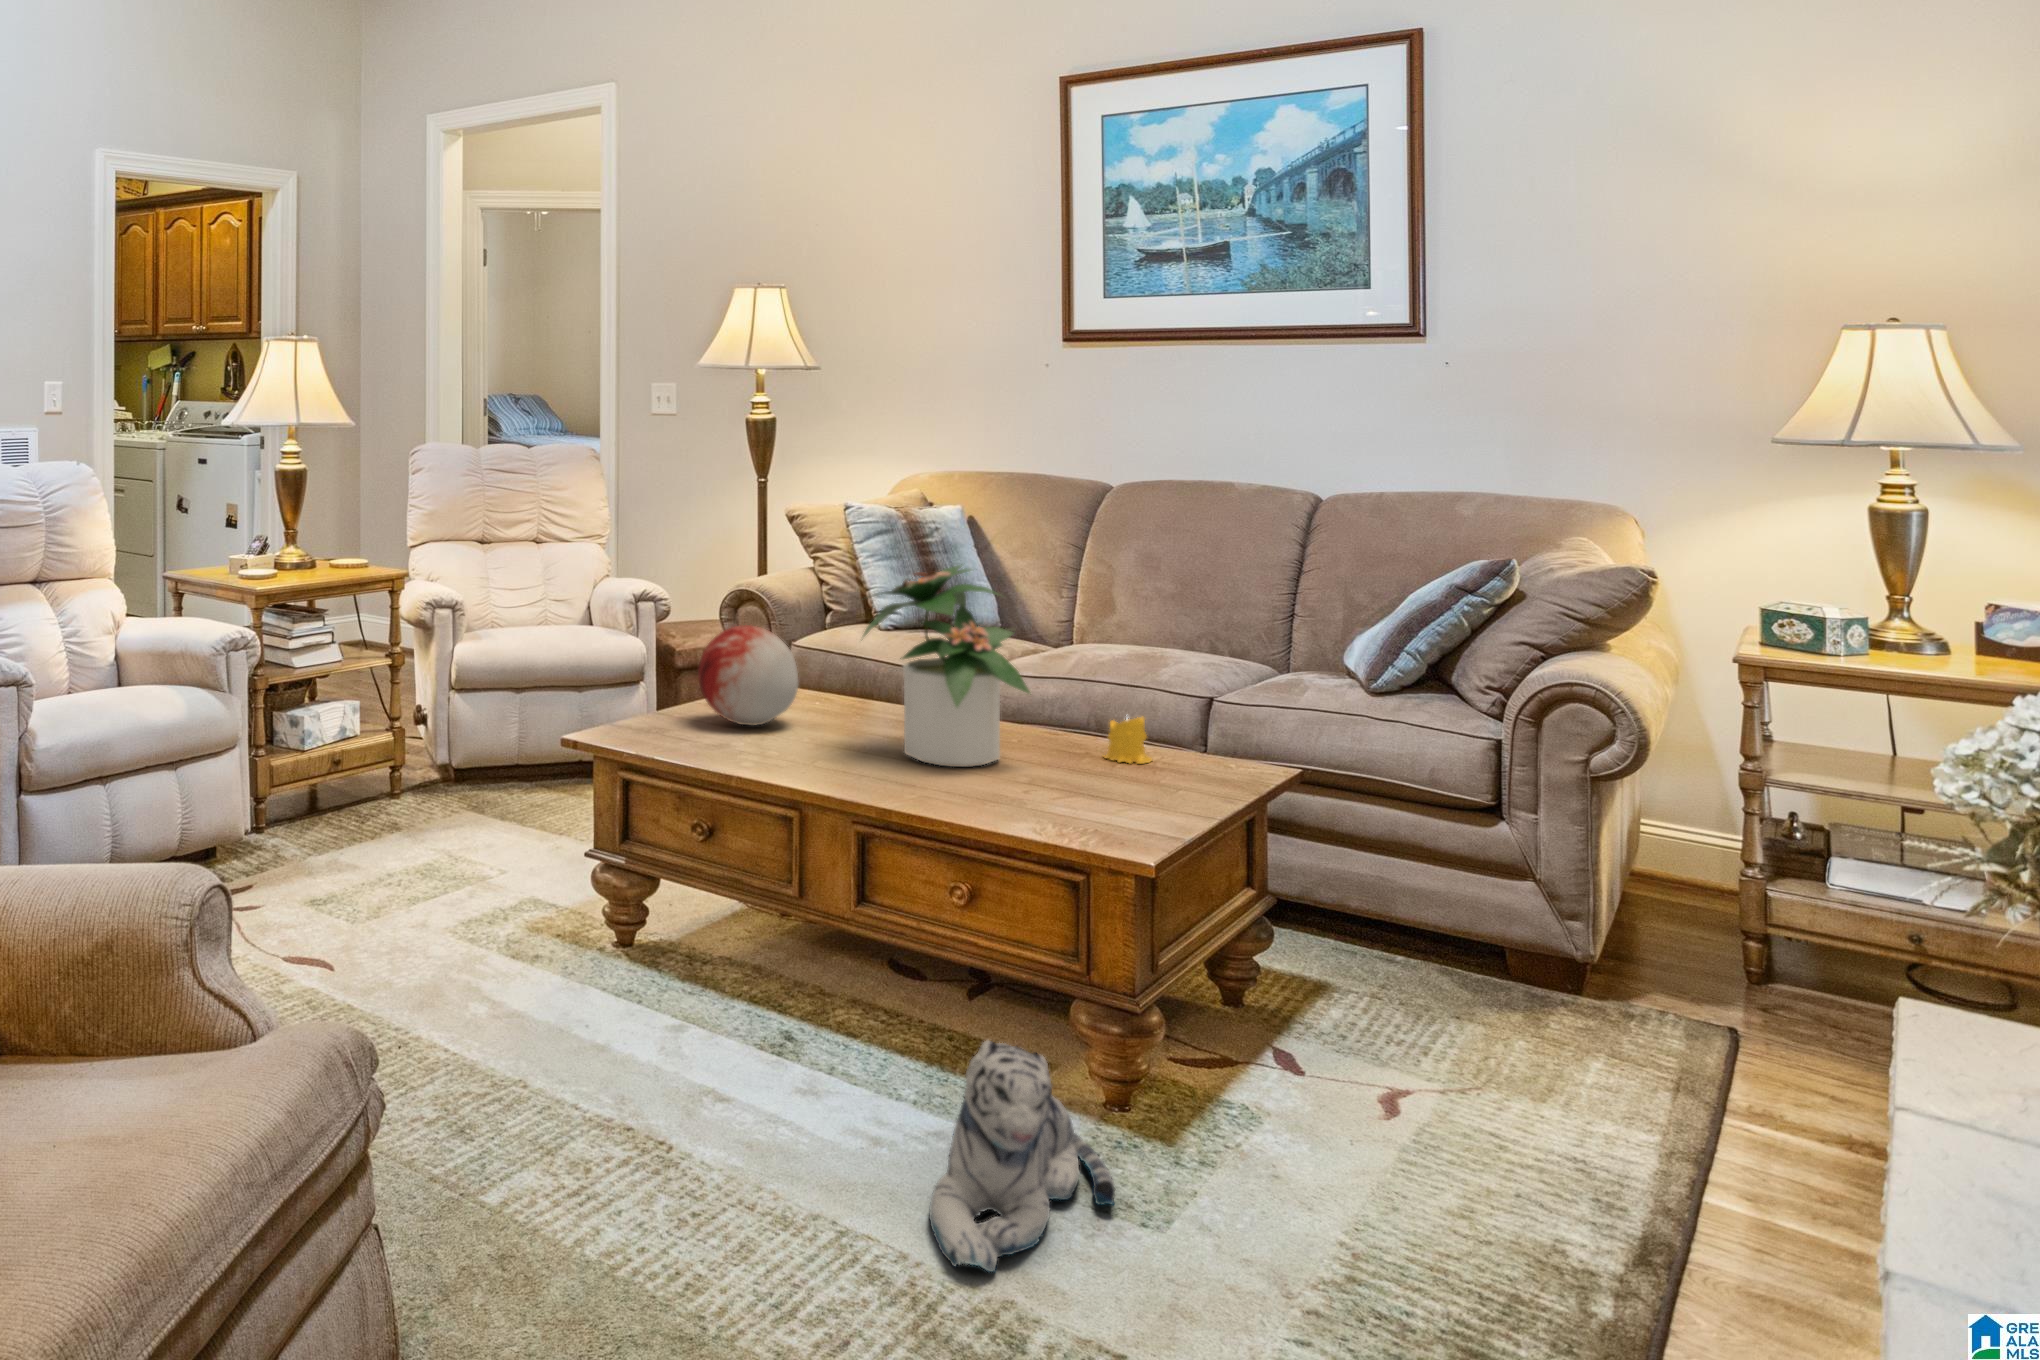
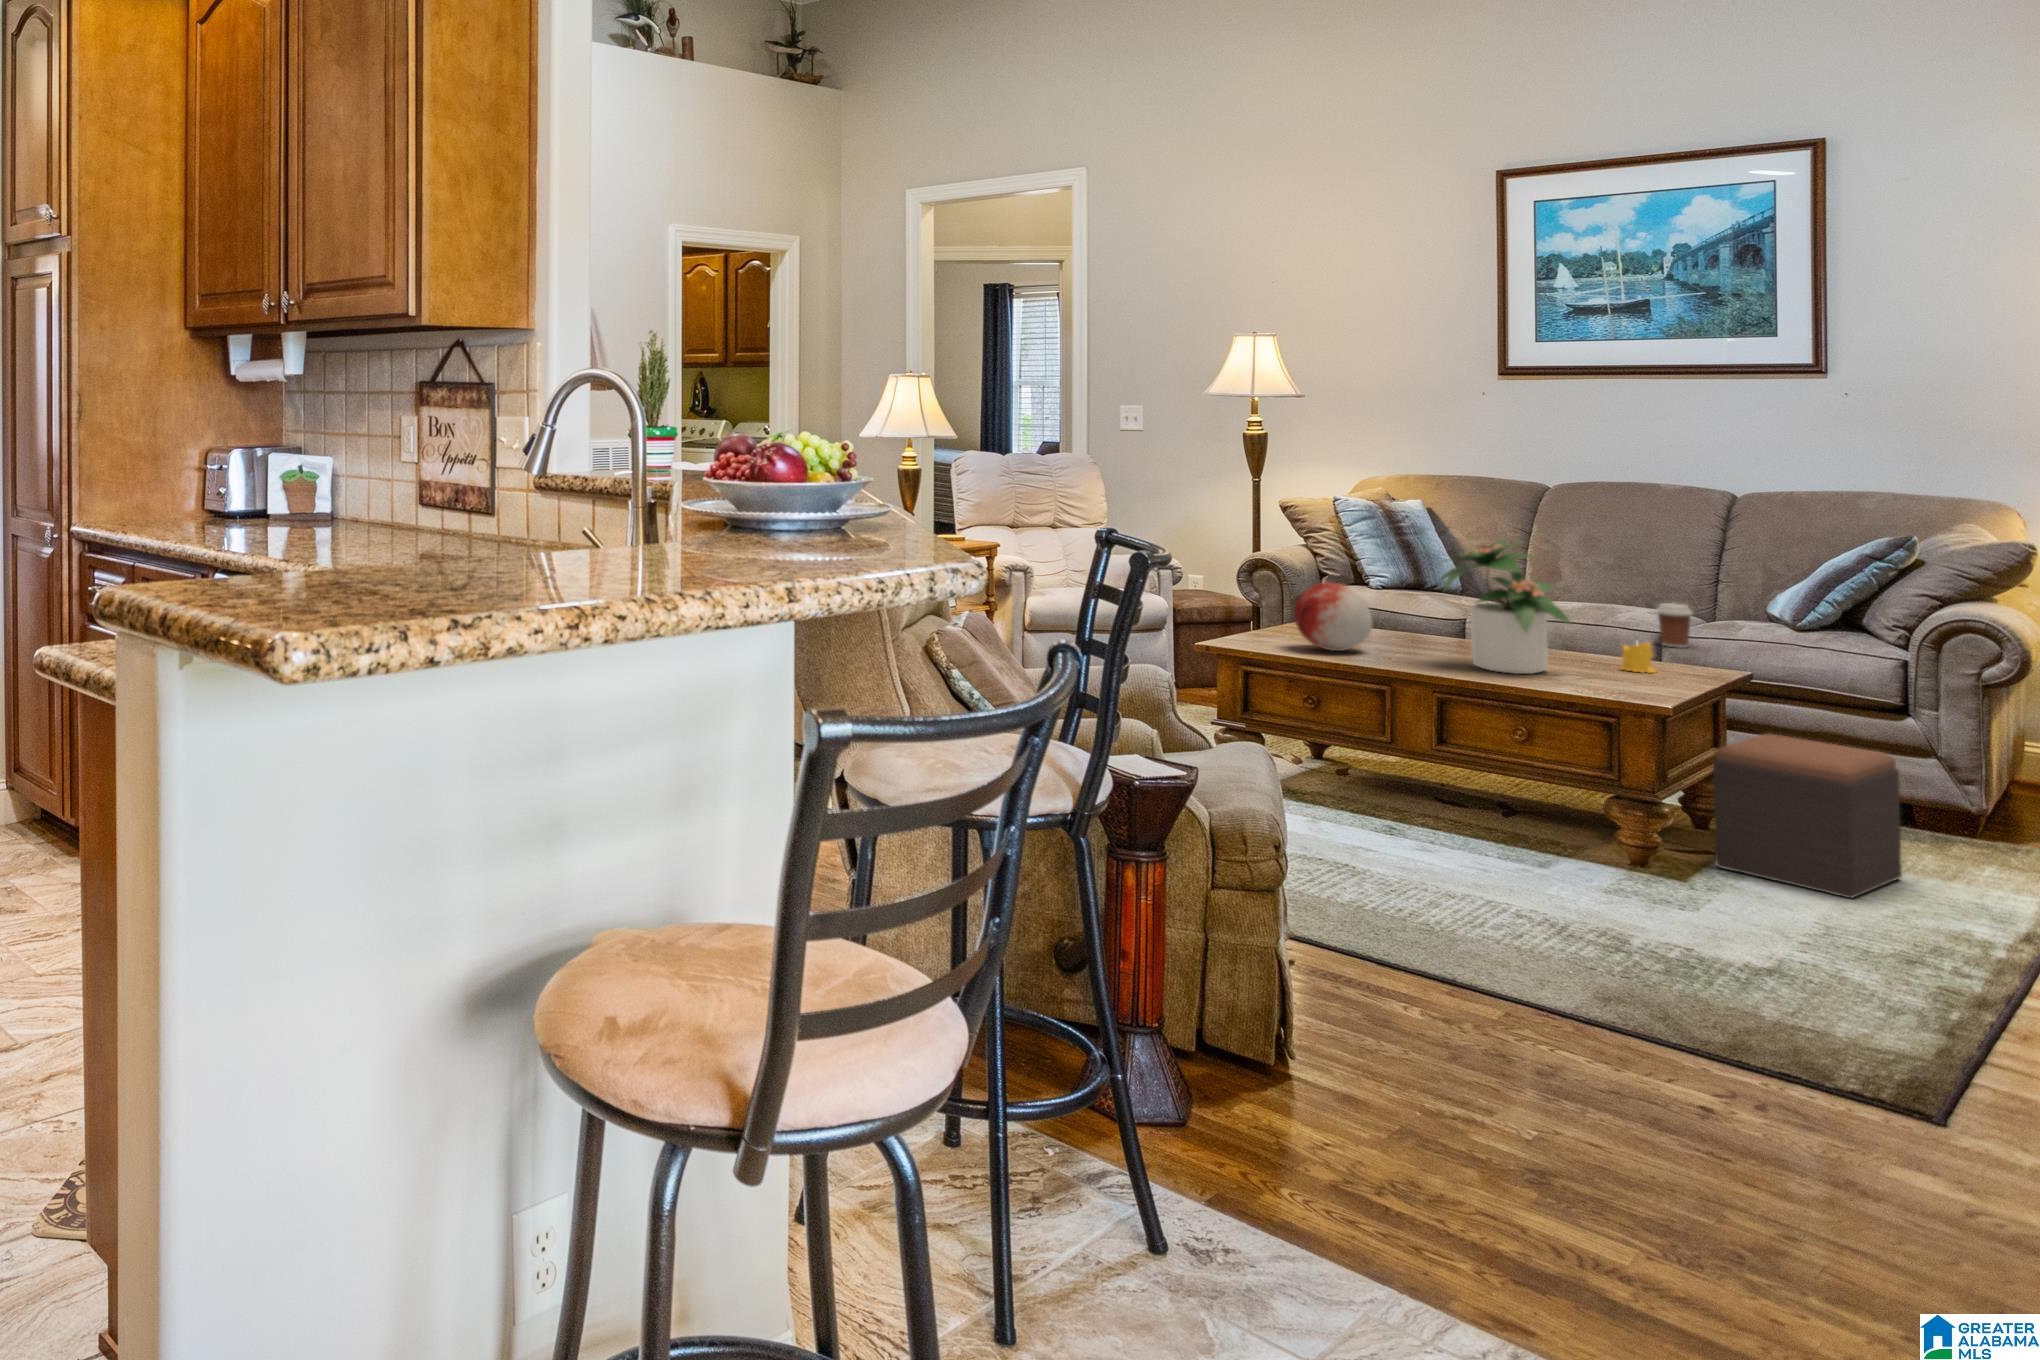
coffee cup: none [1191,652,1237,715] -> present [1656,603,1693,648]
footstool: none [1193,860,1454,1146] -> present [1713,734,1902,898]
plush toy: present [929,1041,1115,1272] -> none [1583,817,1703,939]

